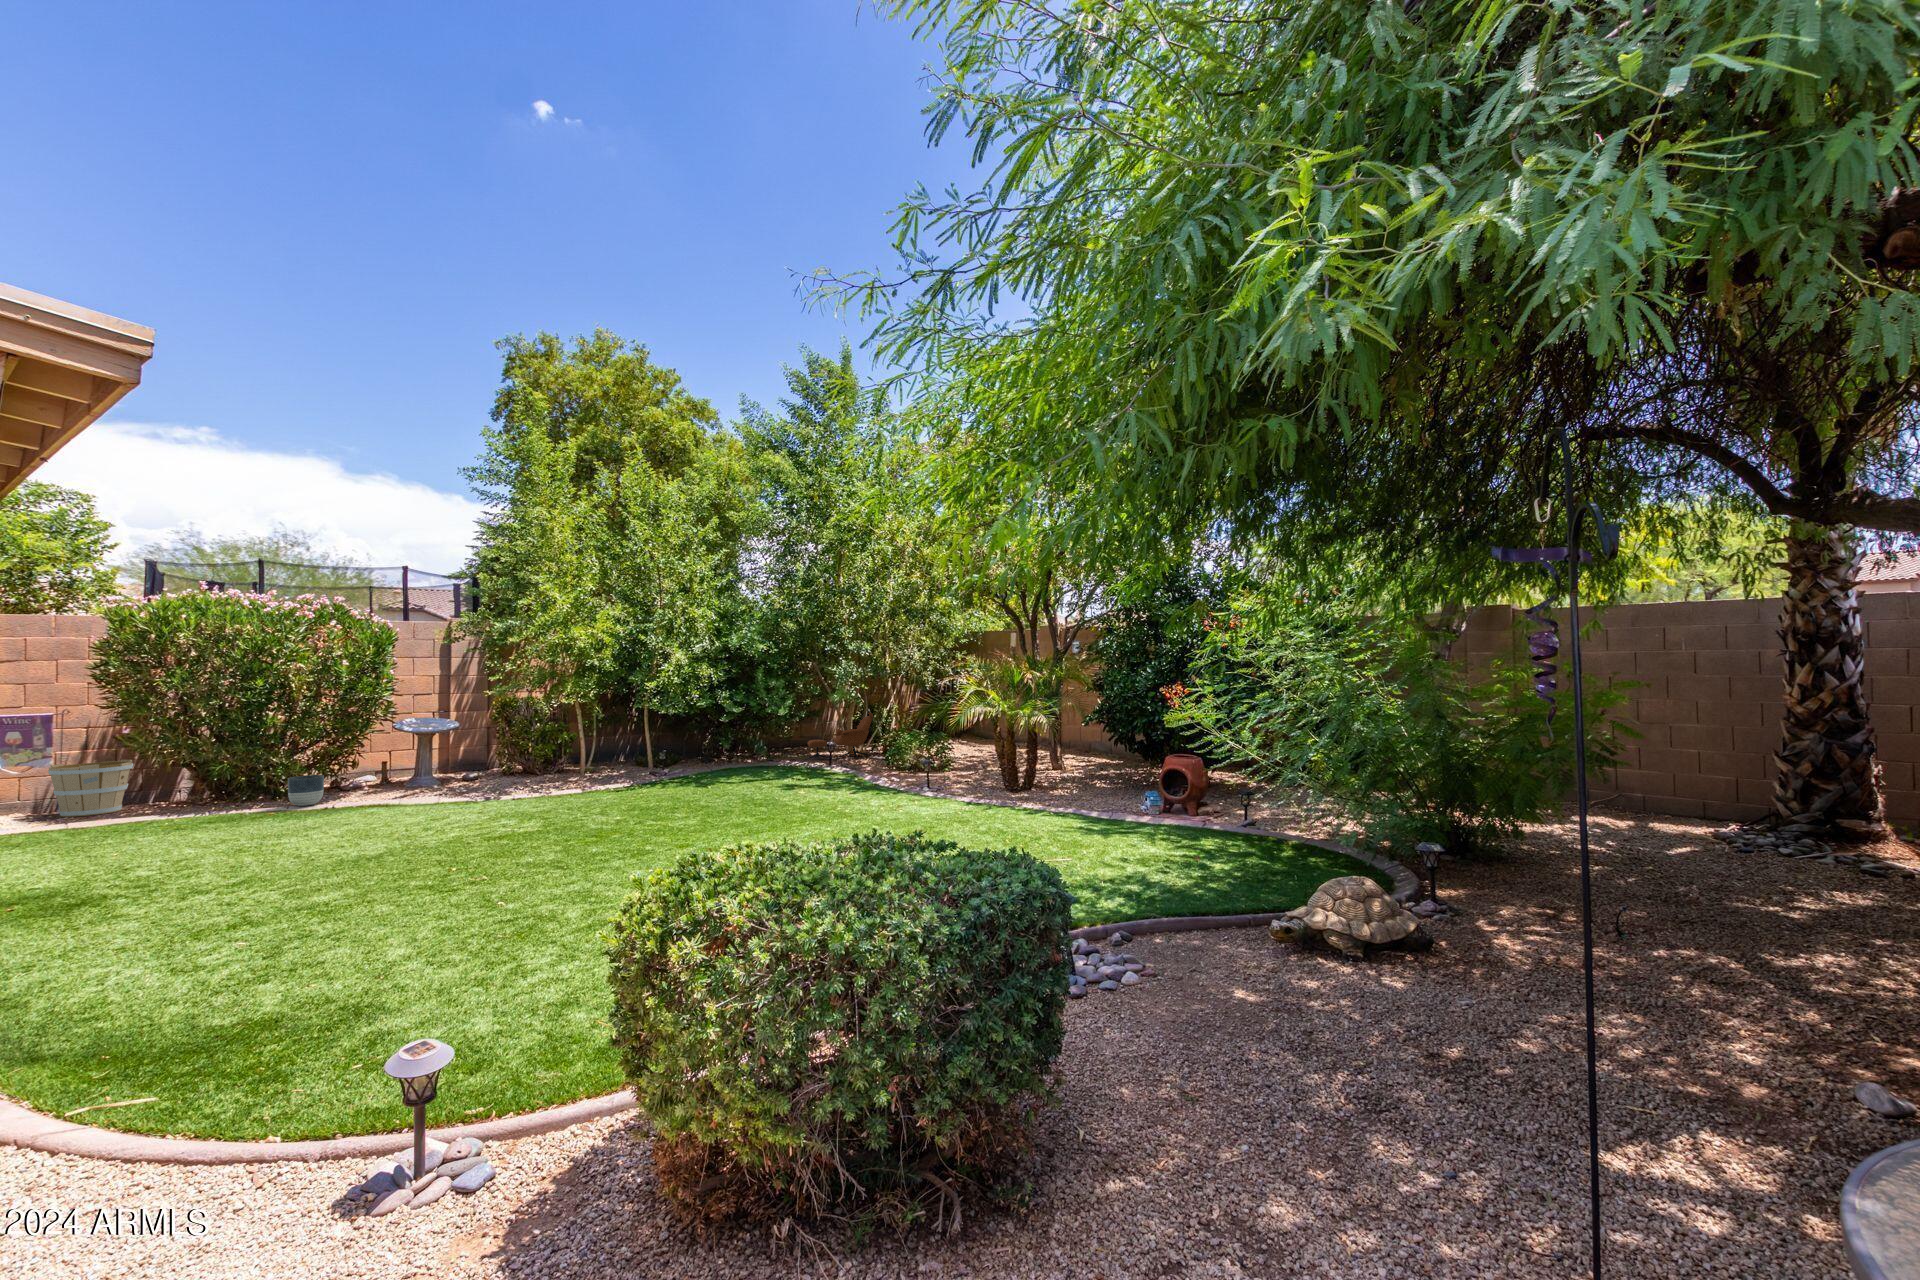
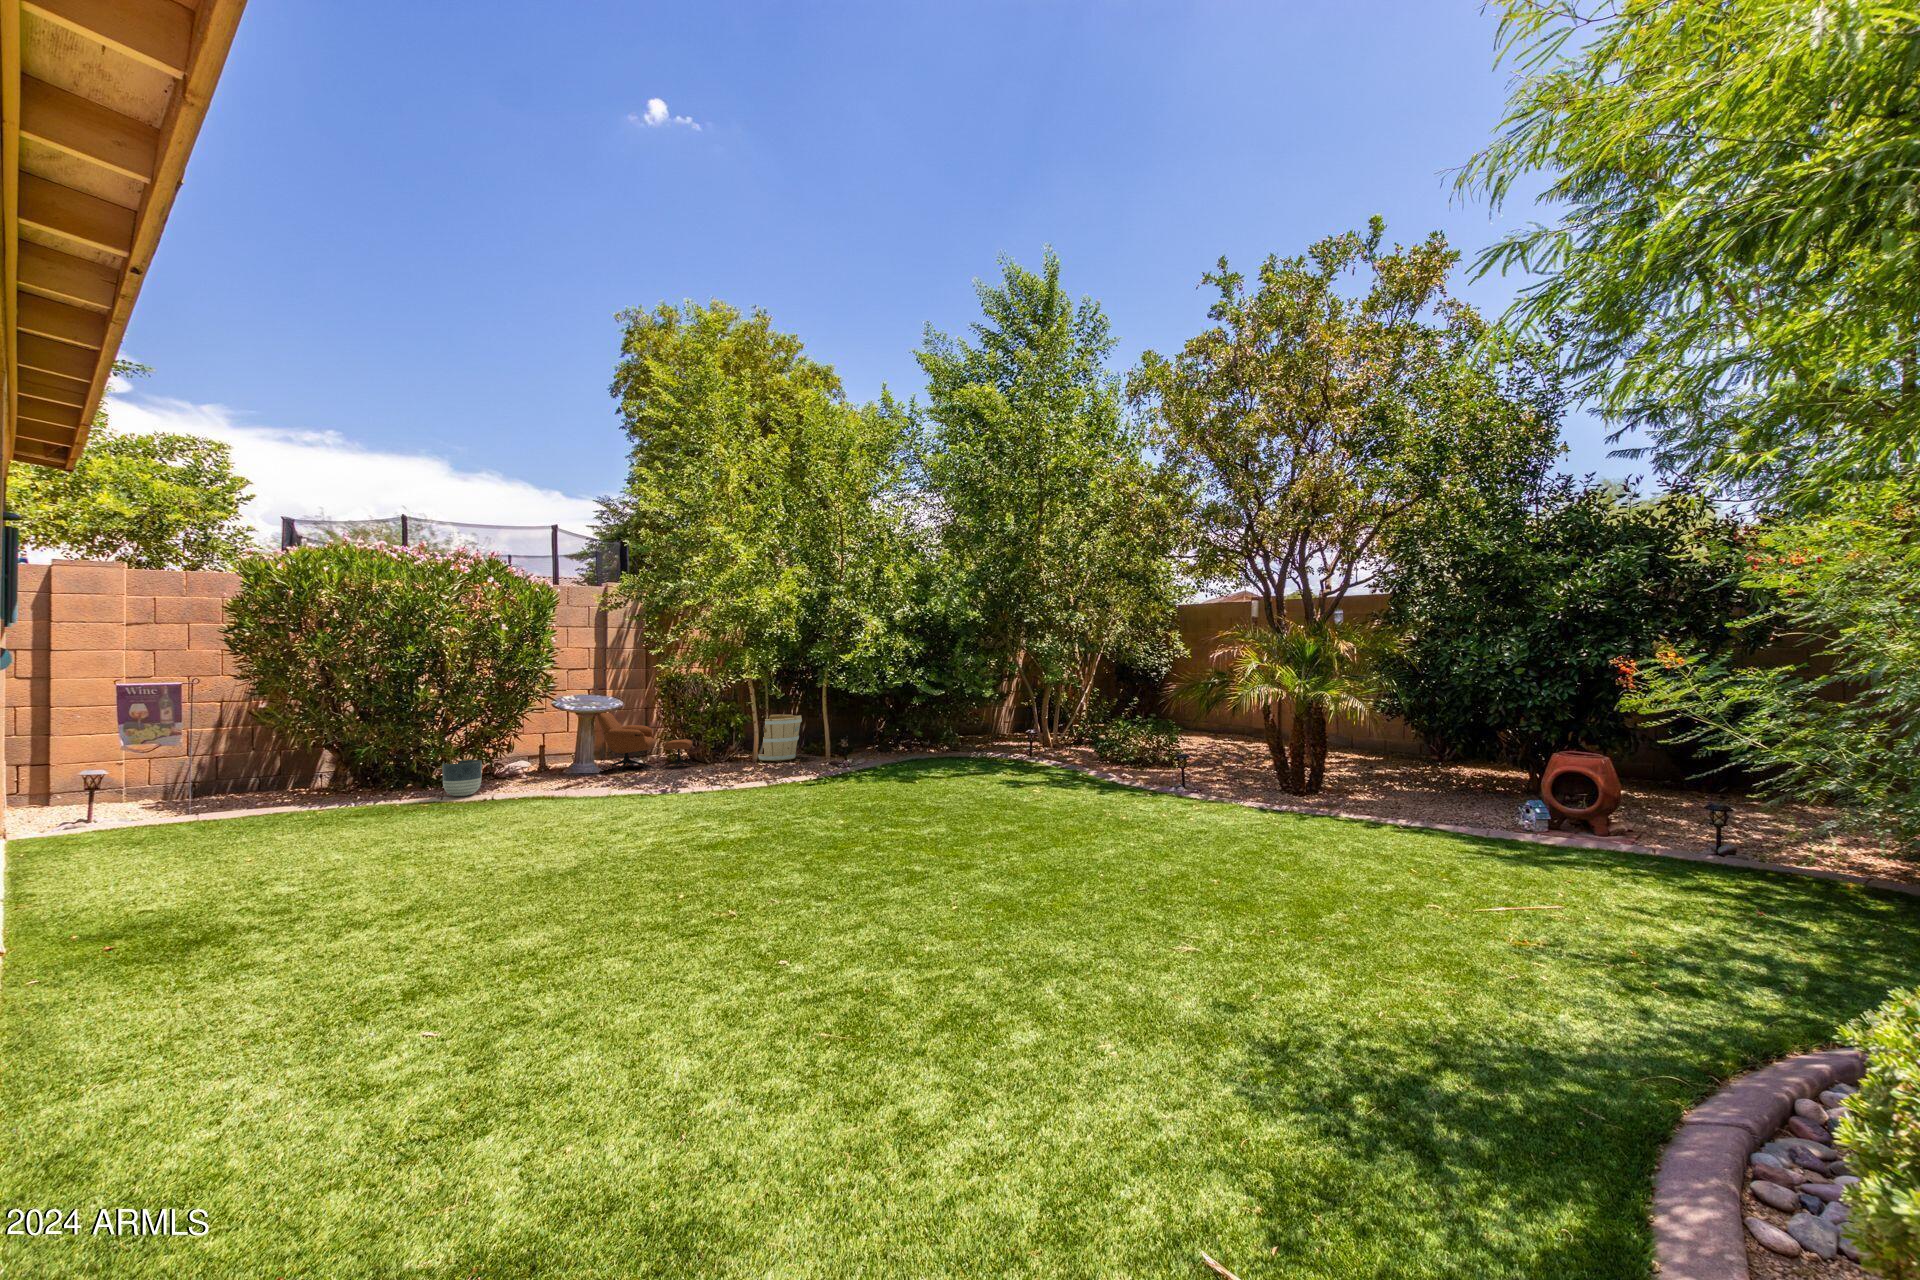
lounge chair: present [805,712,873,760] -> present [596,712,697,771]
wooden bucket: present [48,760,133,817] -> present [758,714,802,761]

